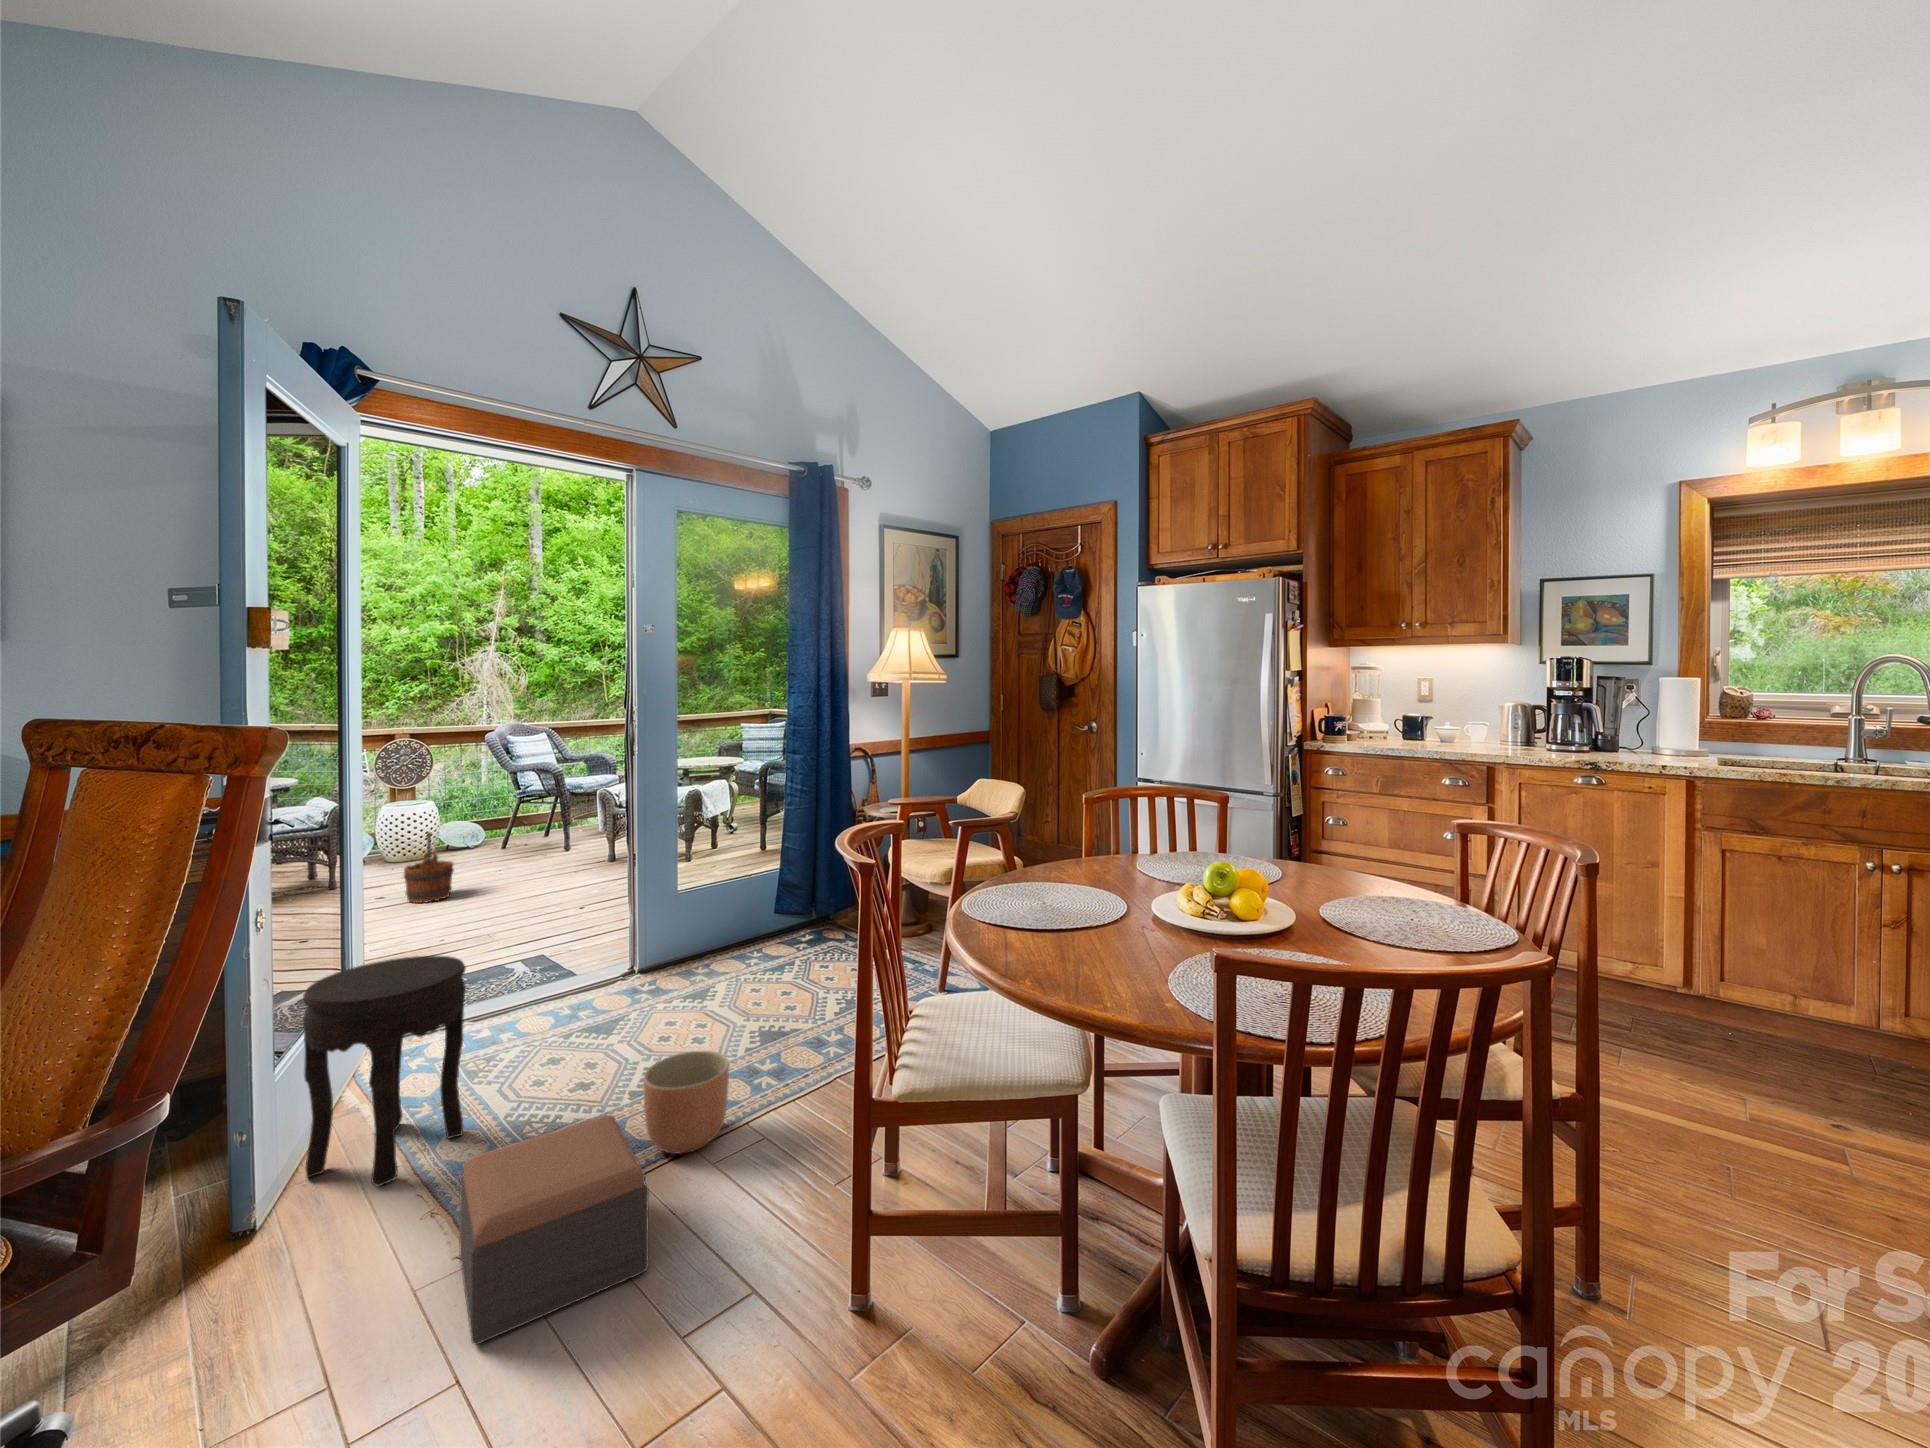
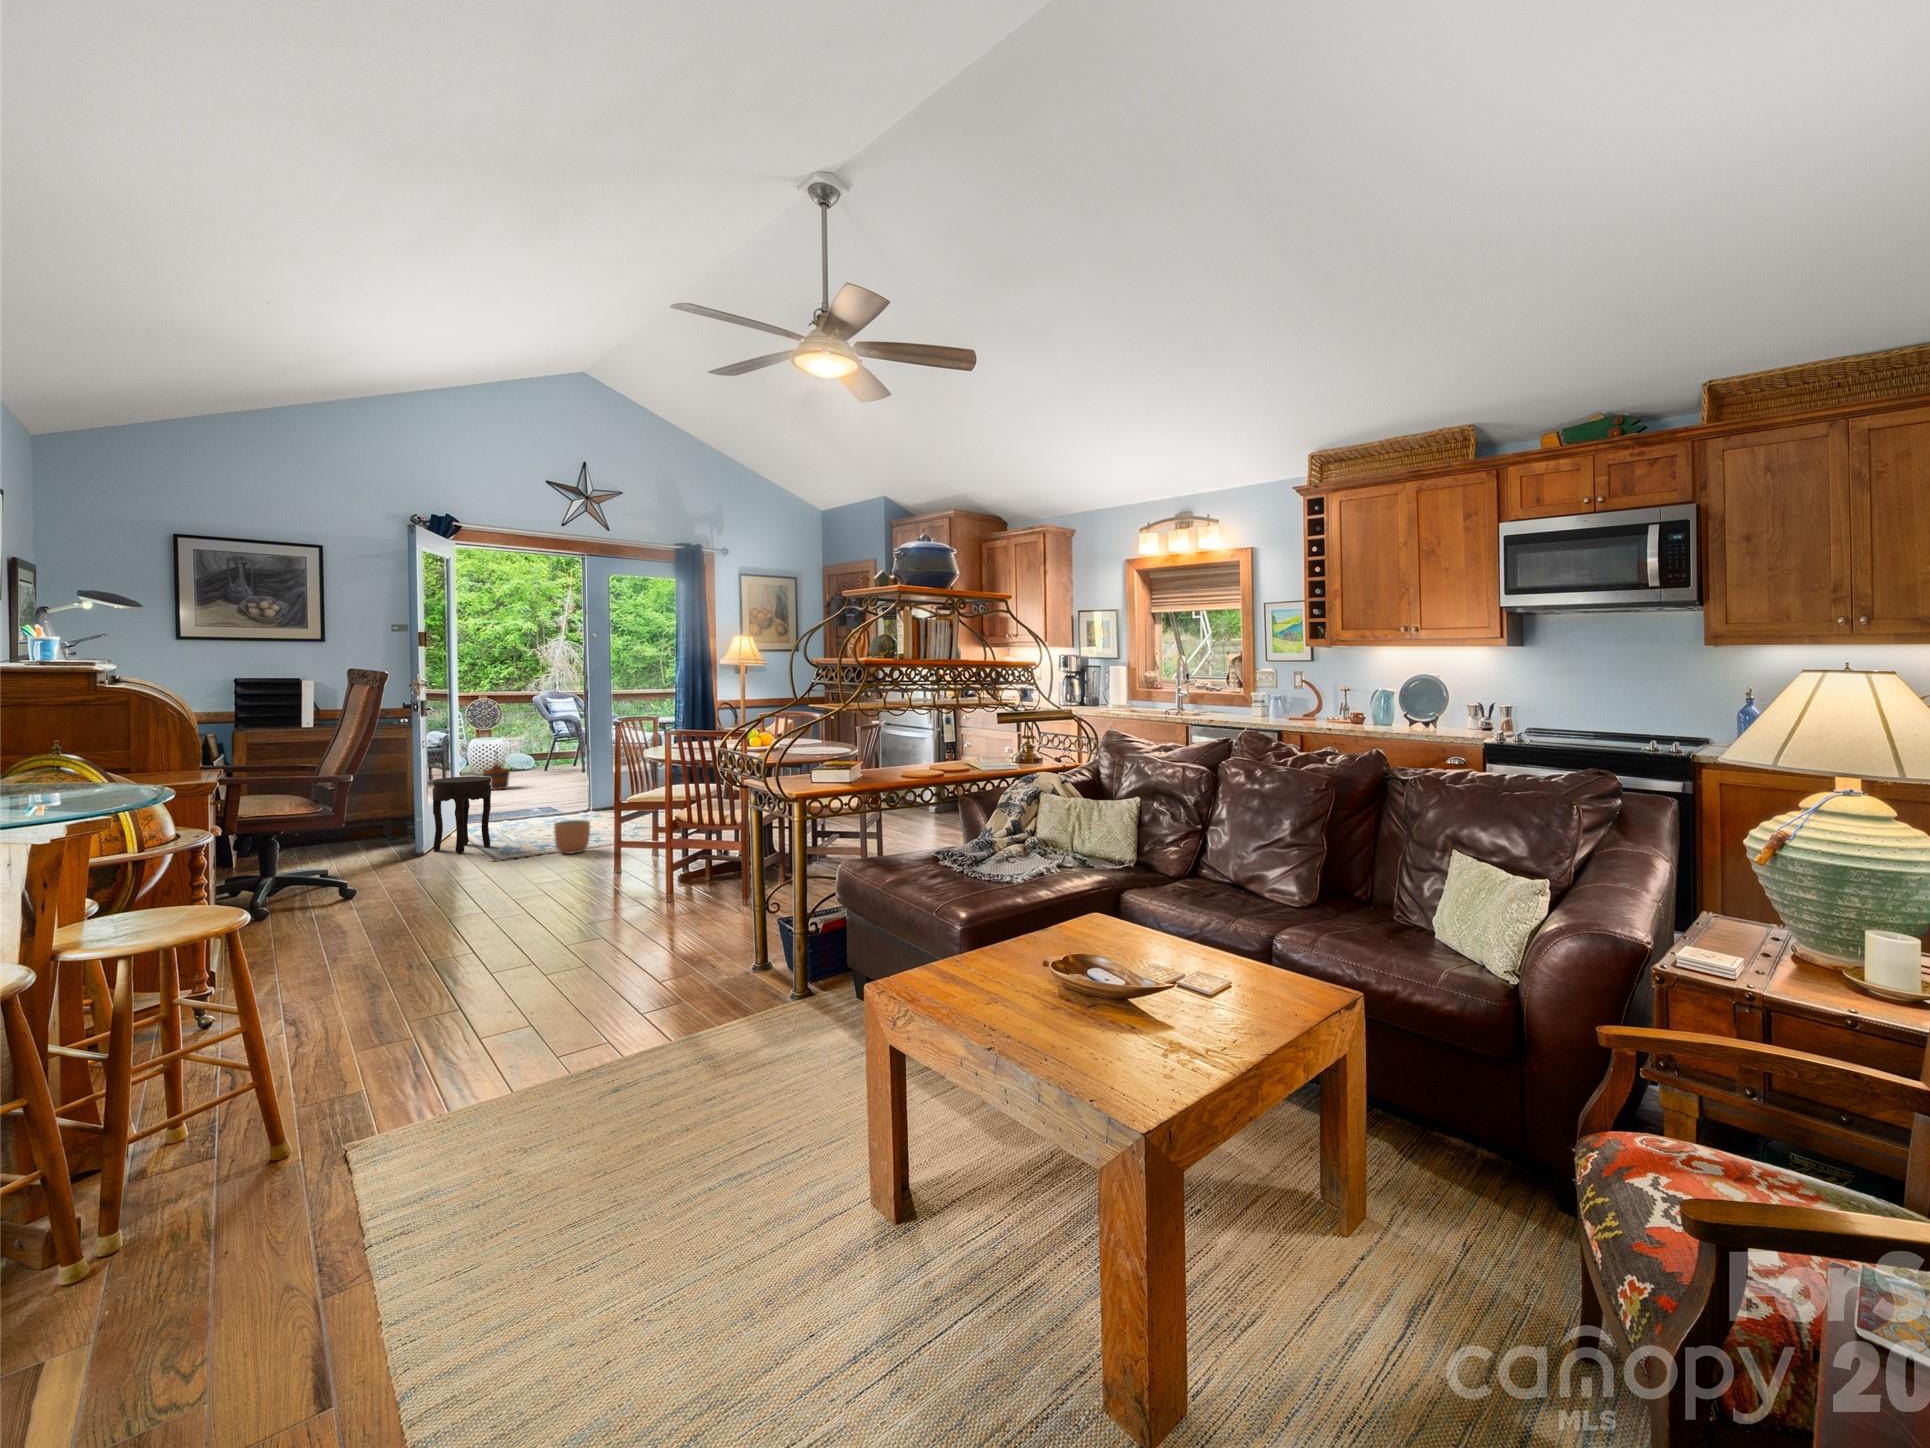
footstool: present [460,1115,649,1345] -> none [481,826,540,875]

